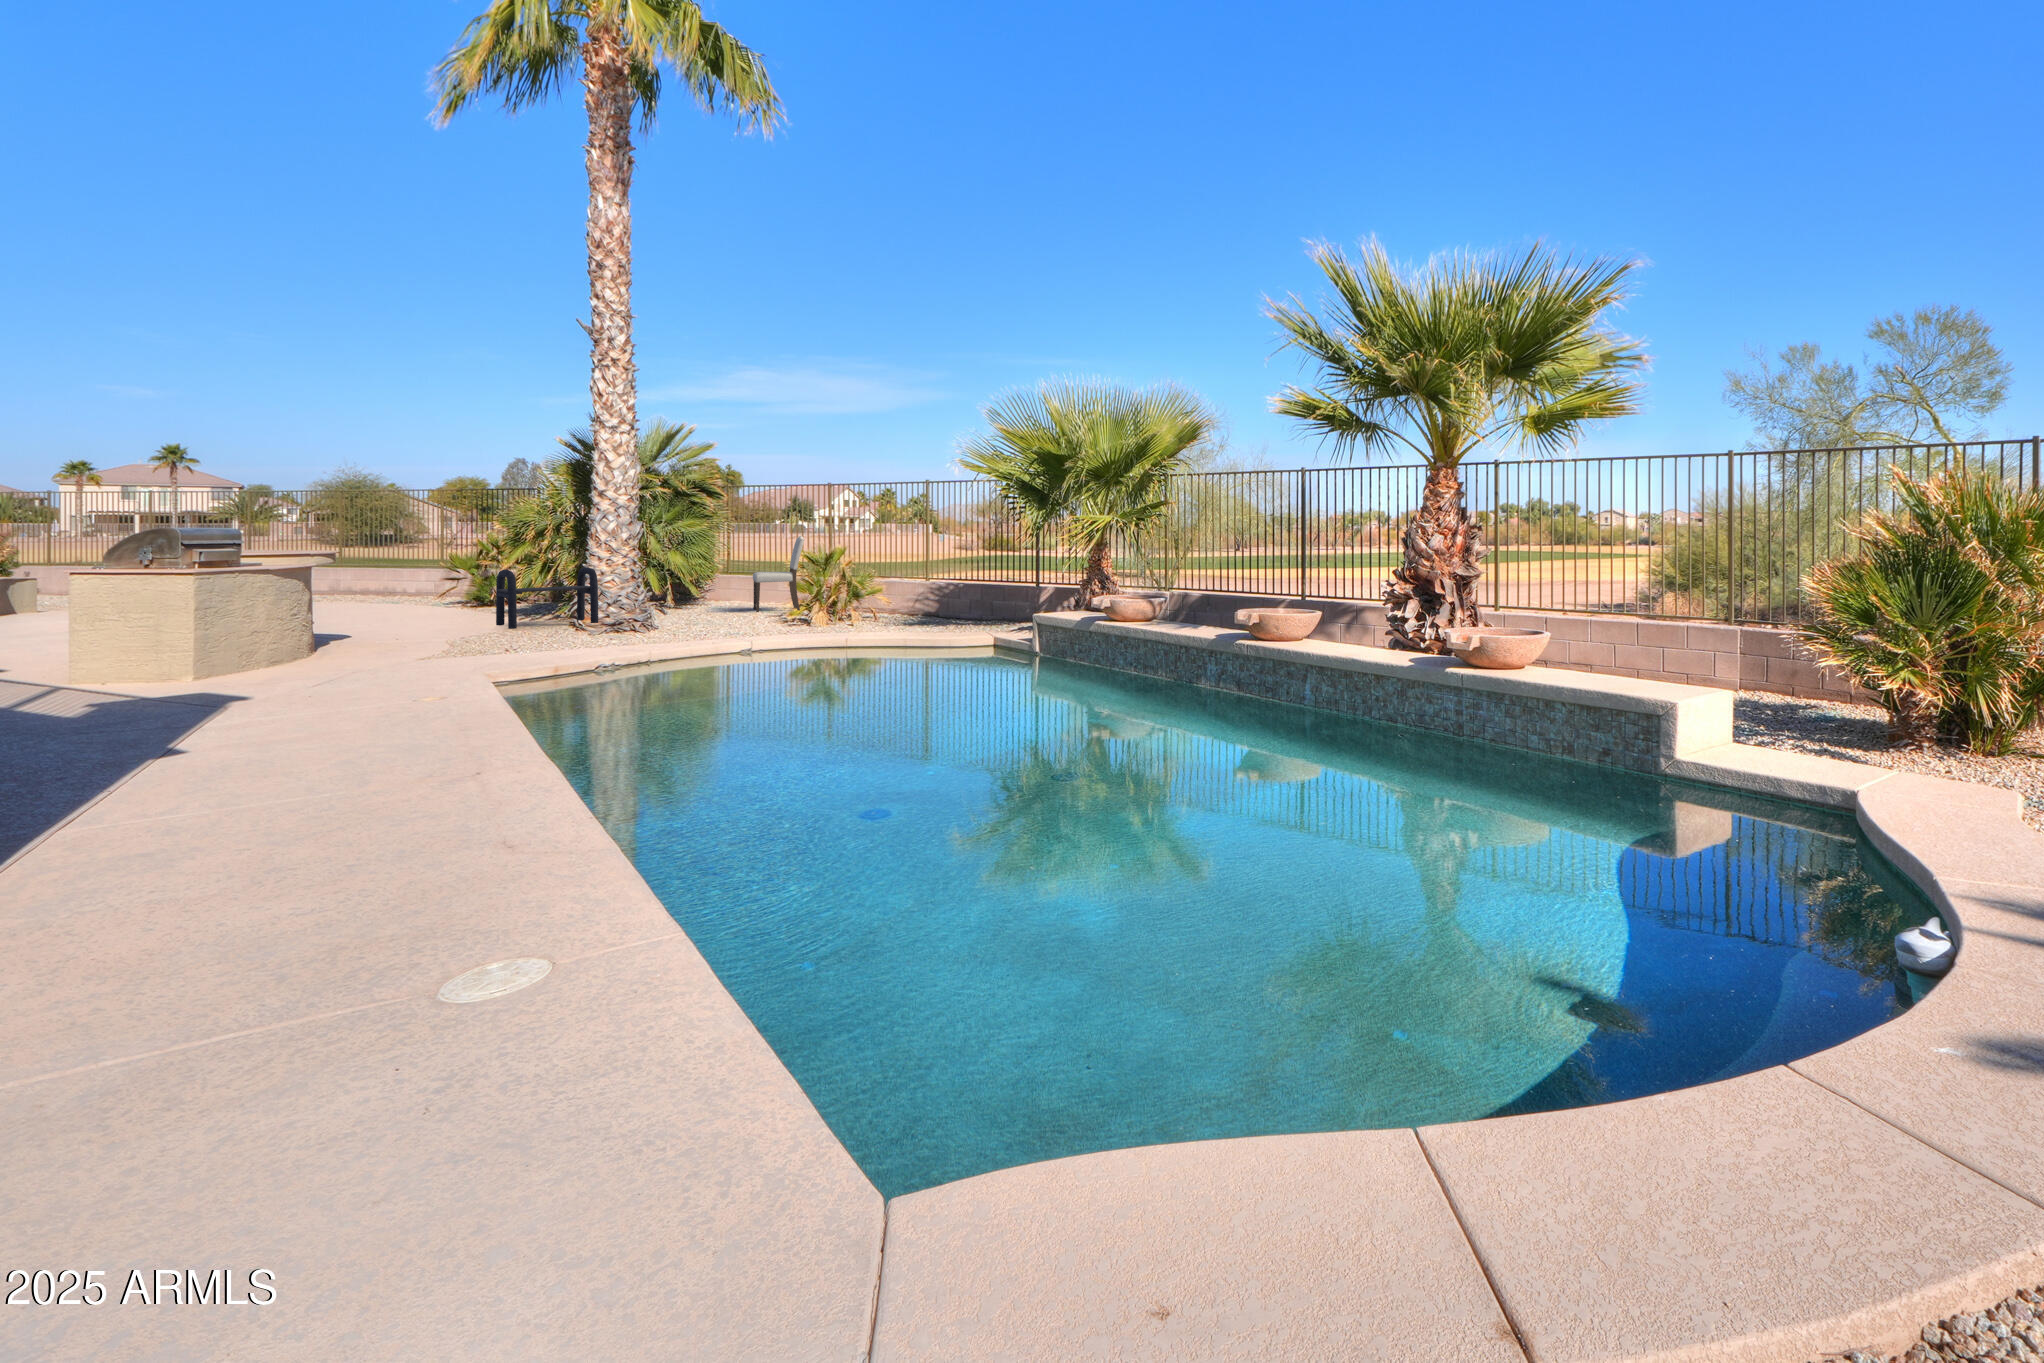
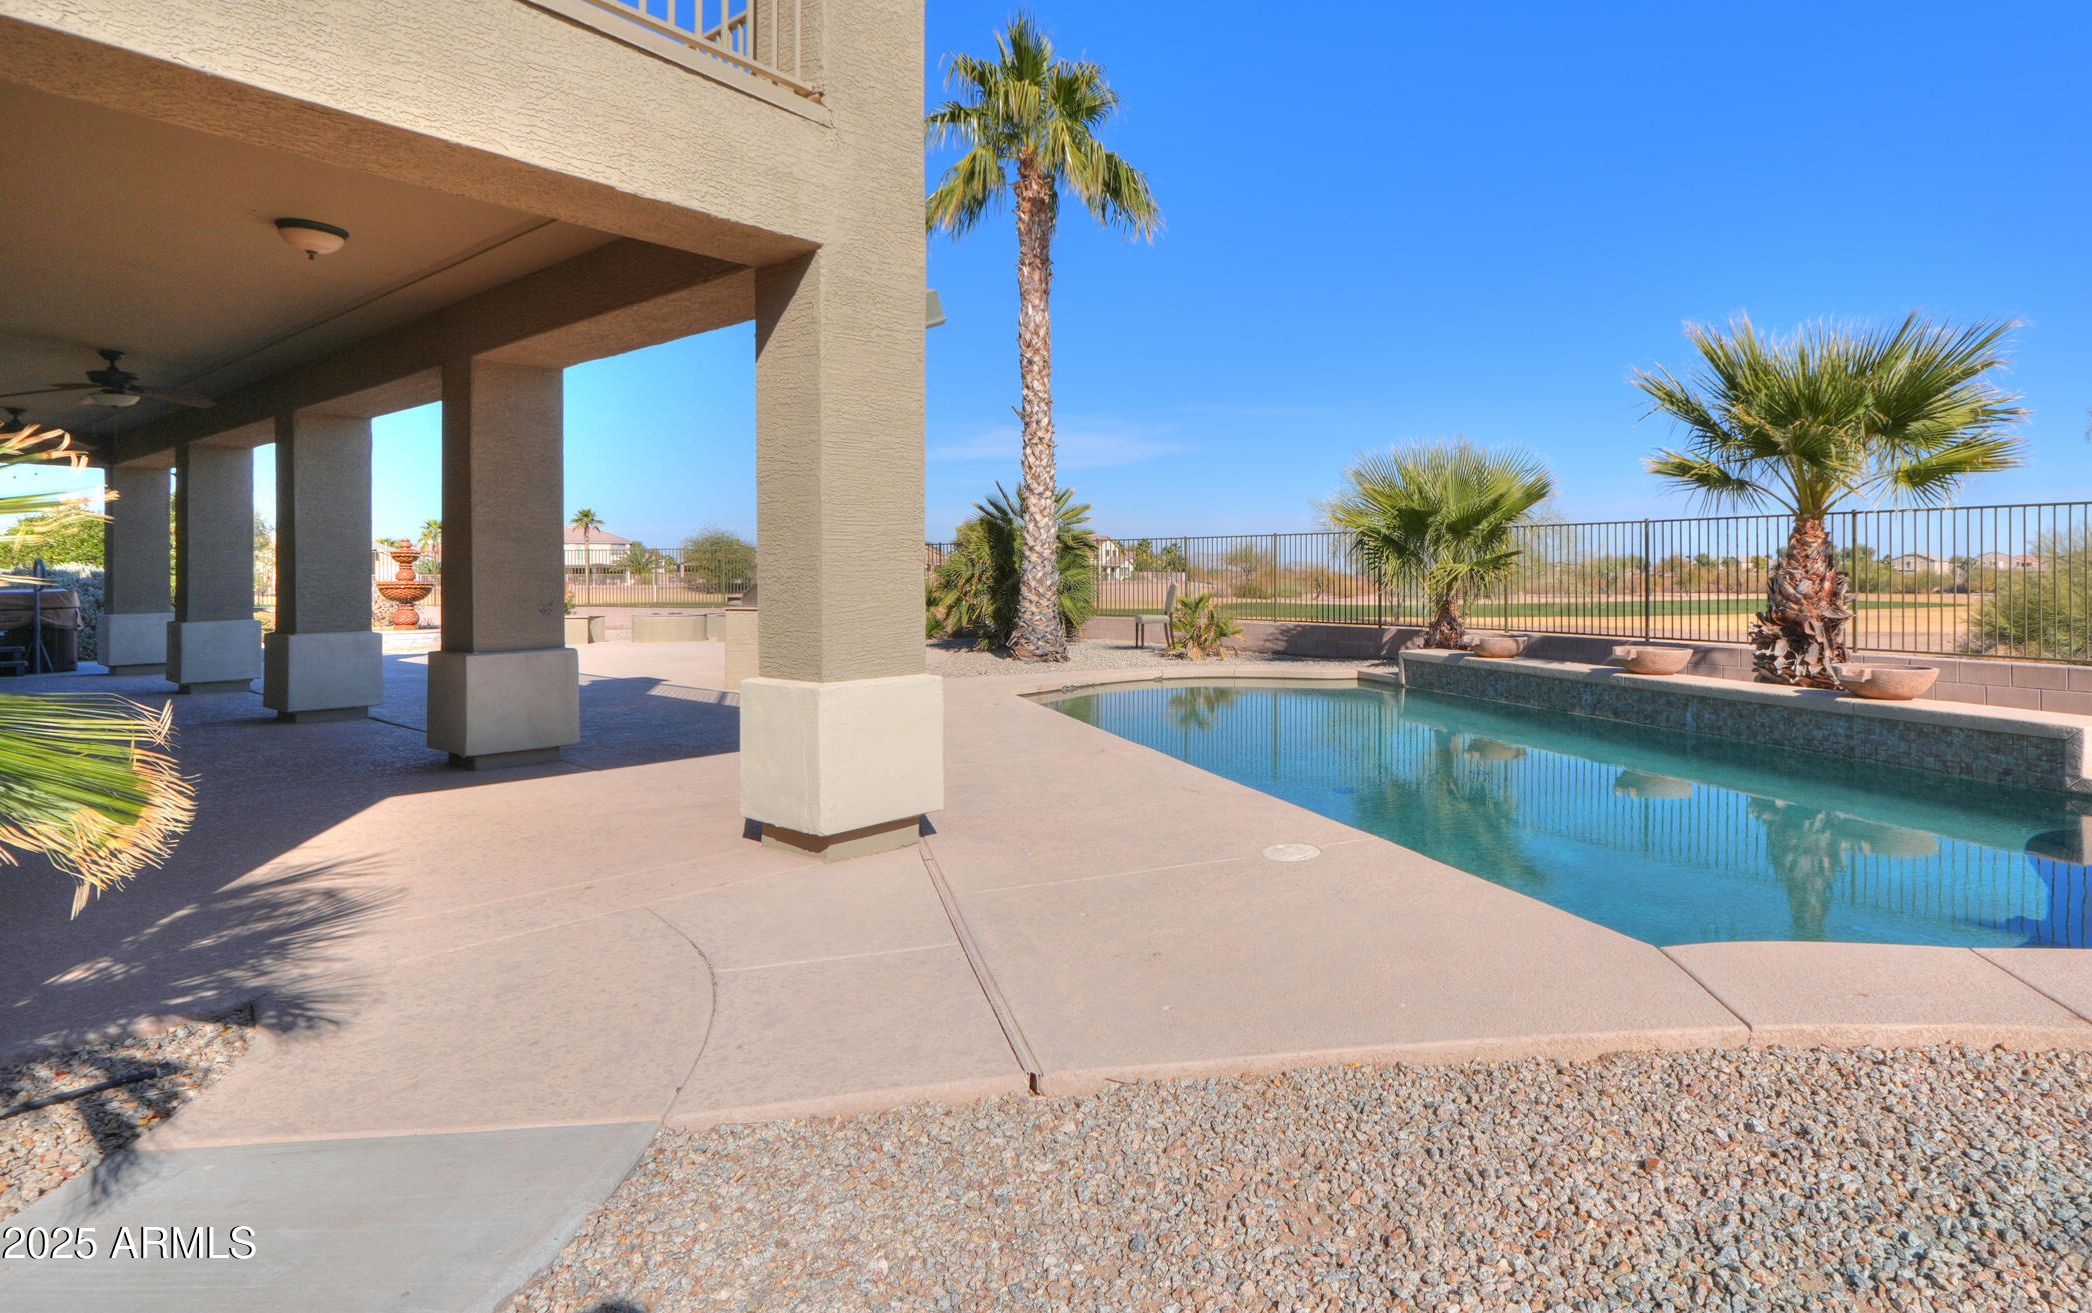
bench: present [496,567,598,629] -> none [956,611,1030,661]

